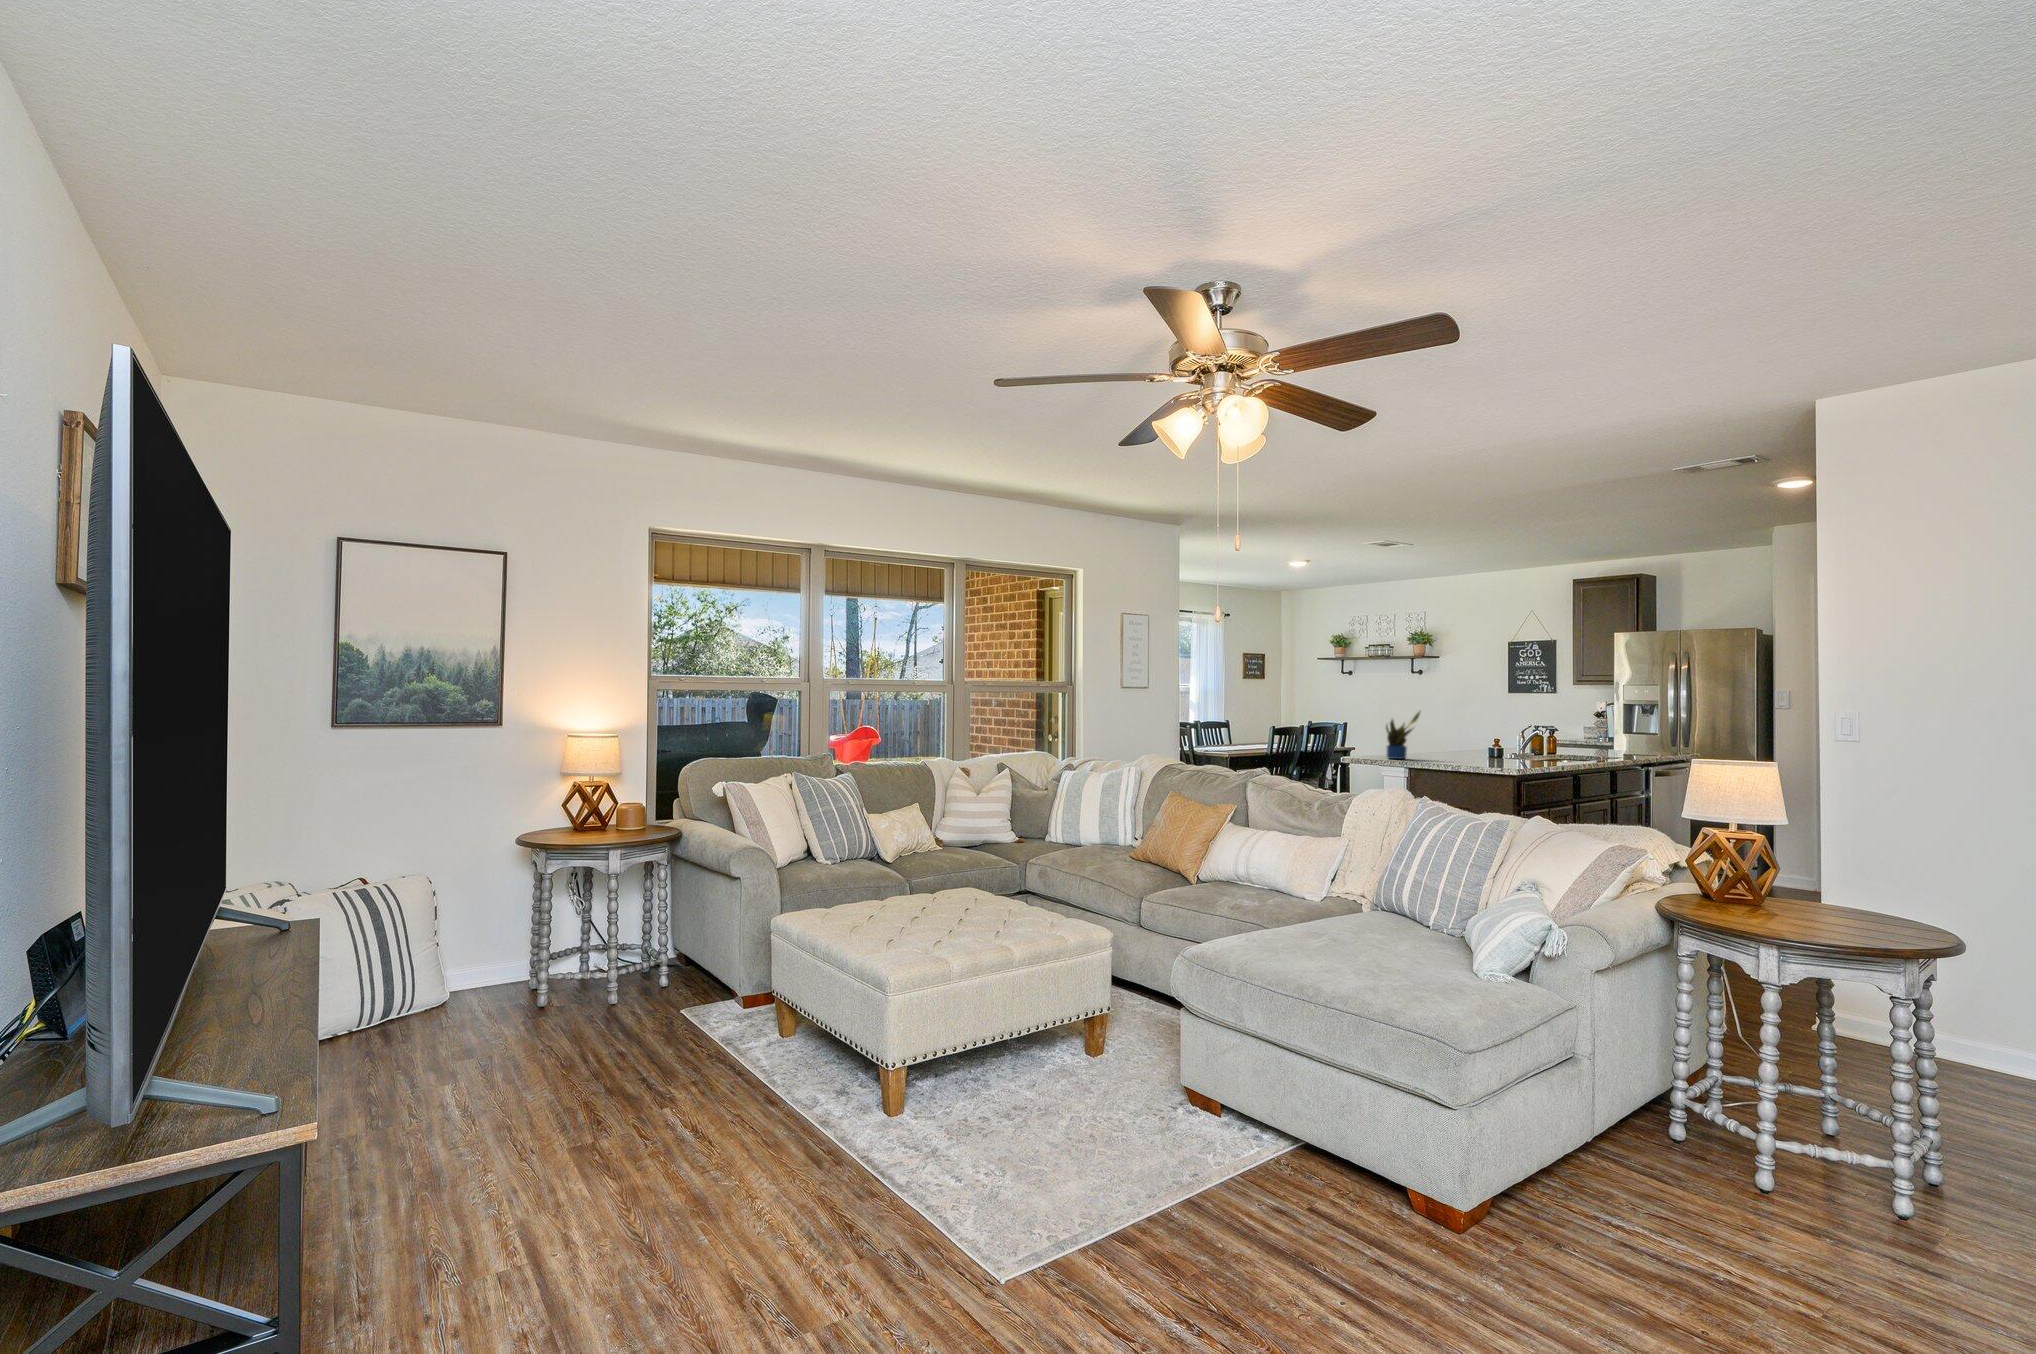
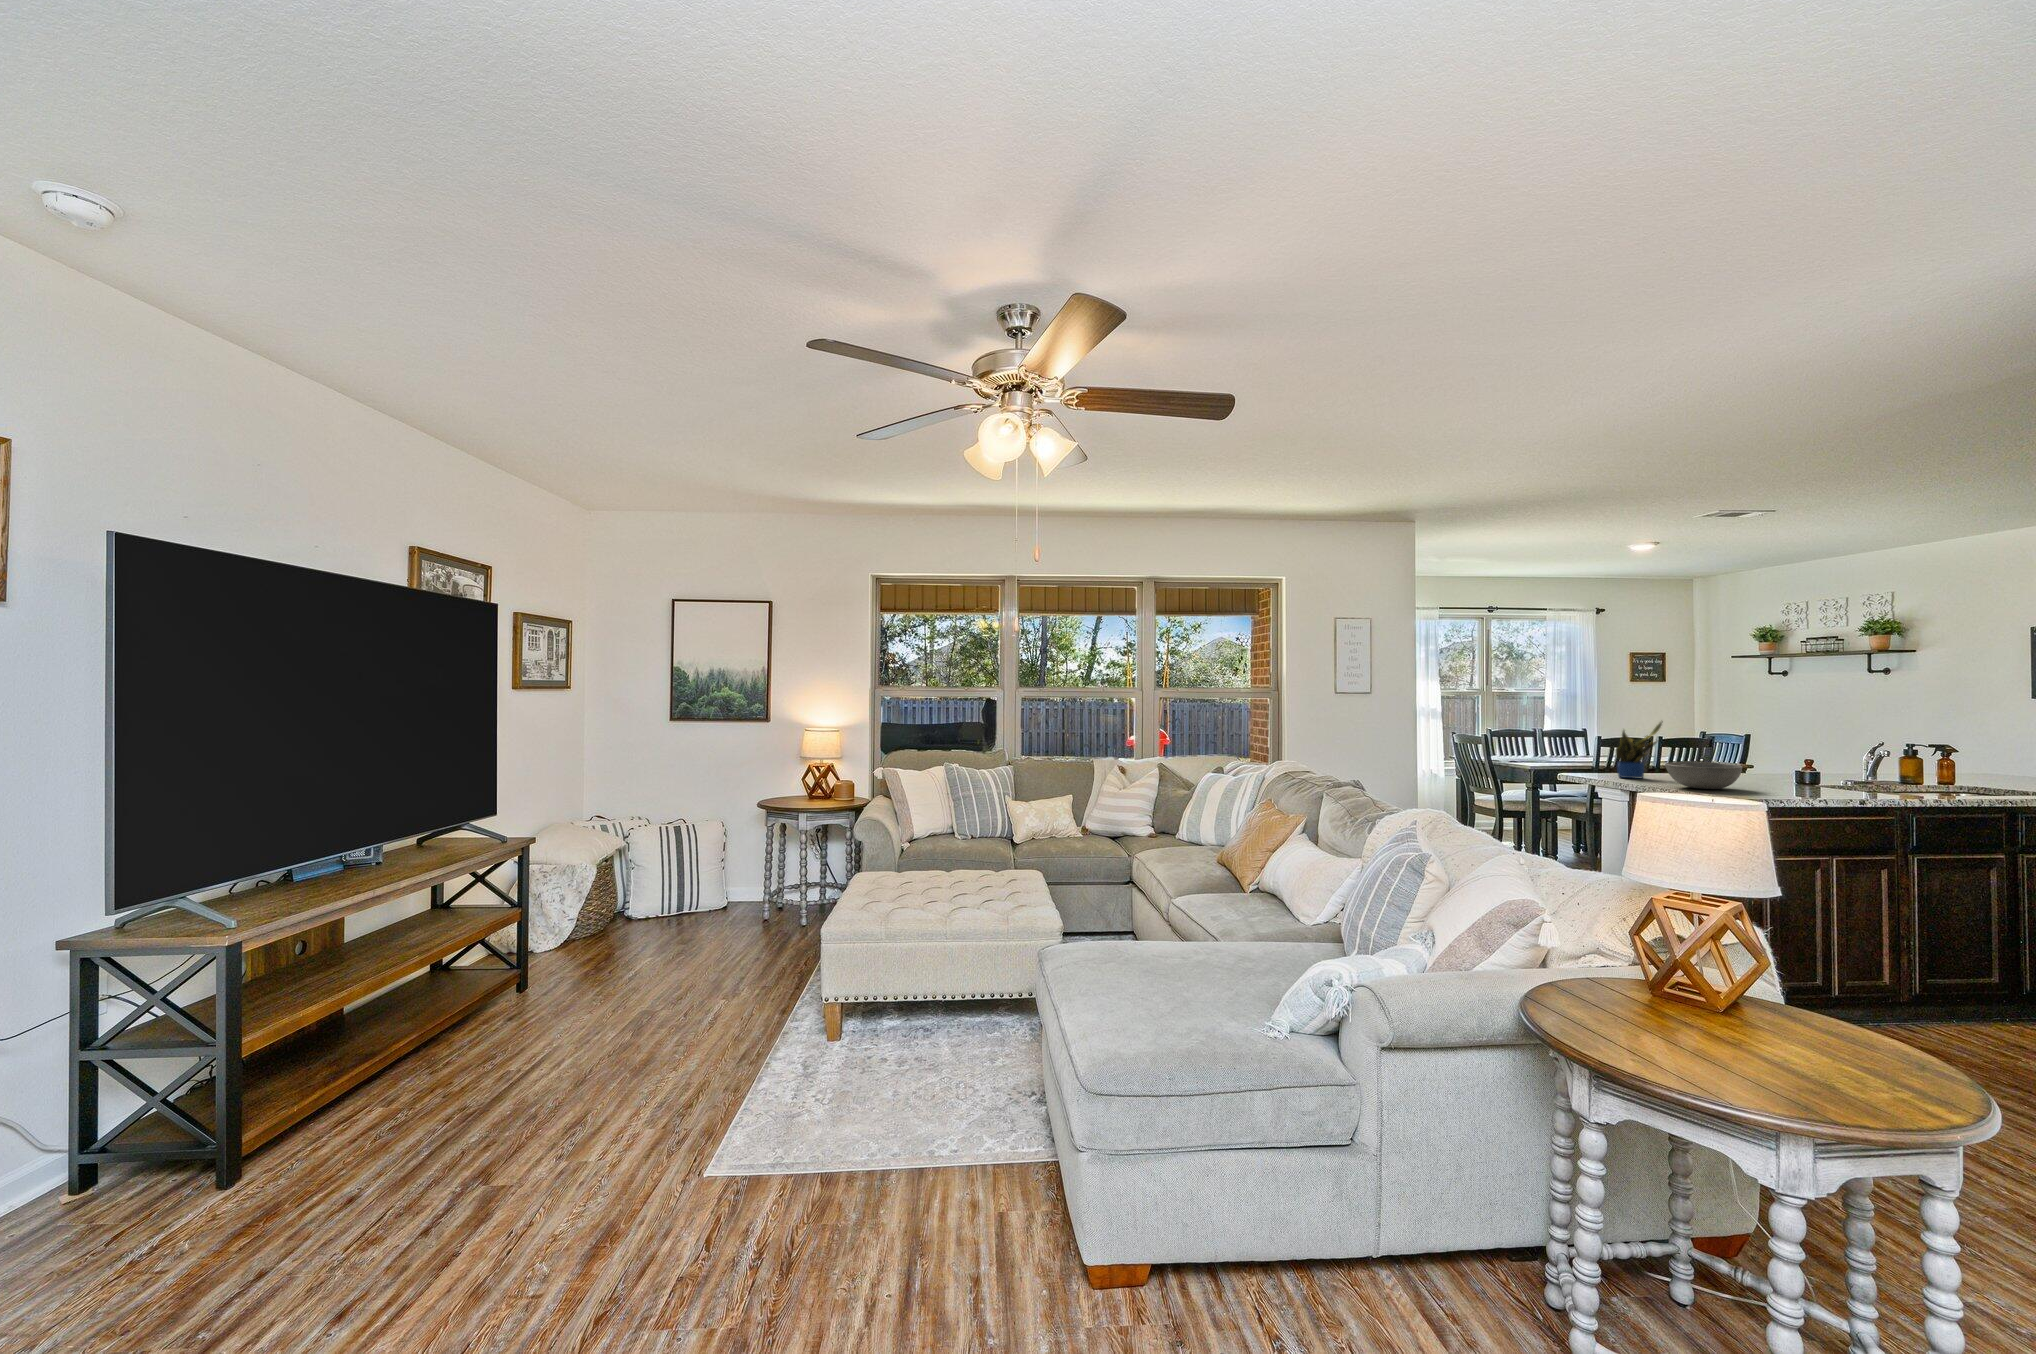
bowl: none [1443,743,1498,765] -> present [1665,761,1742,789]

